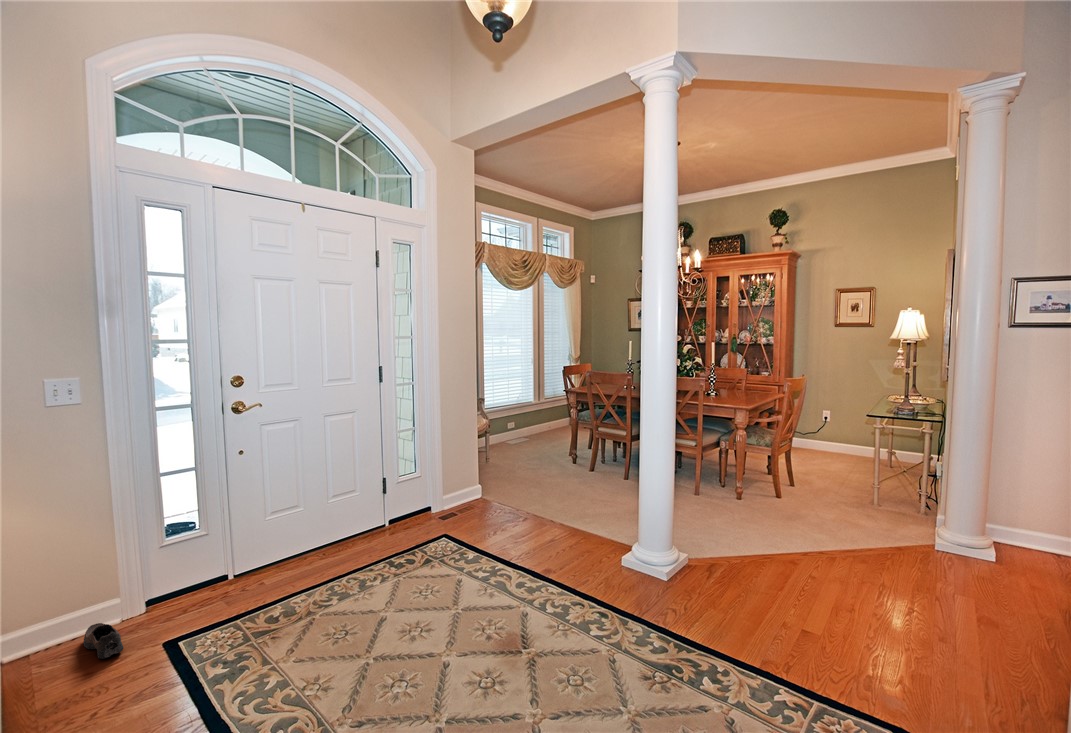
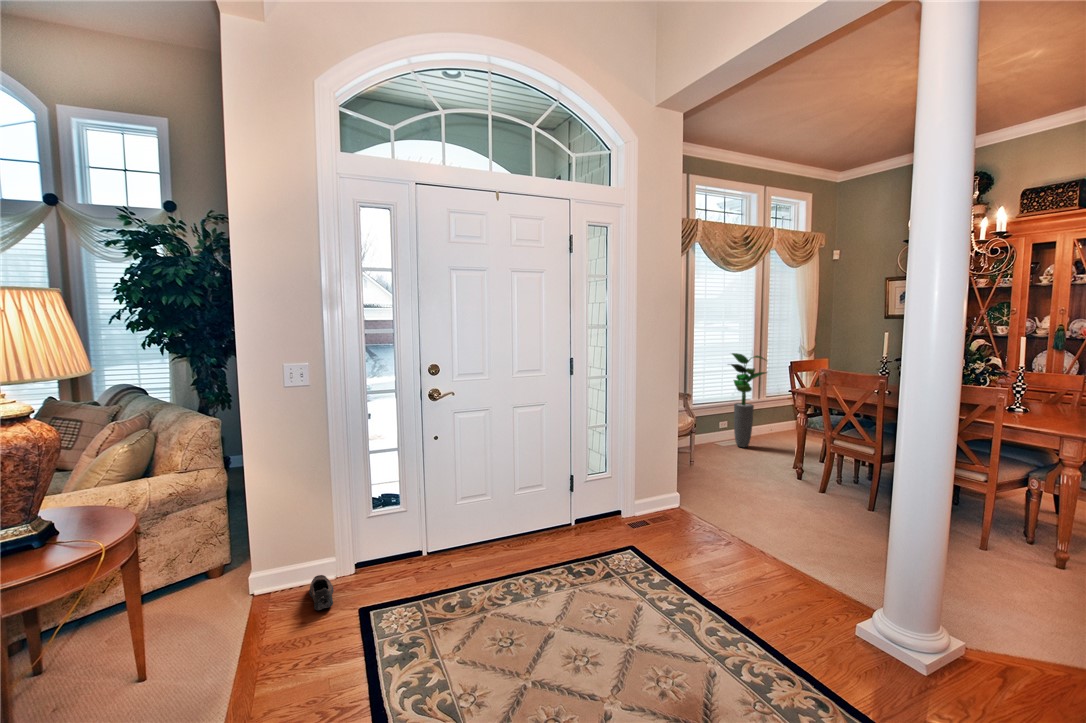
potted plant: none [514,362,548,445] -> present [730,353,766,447]

